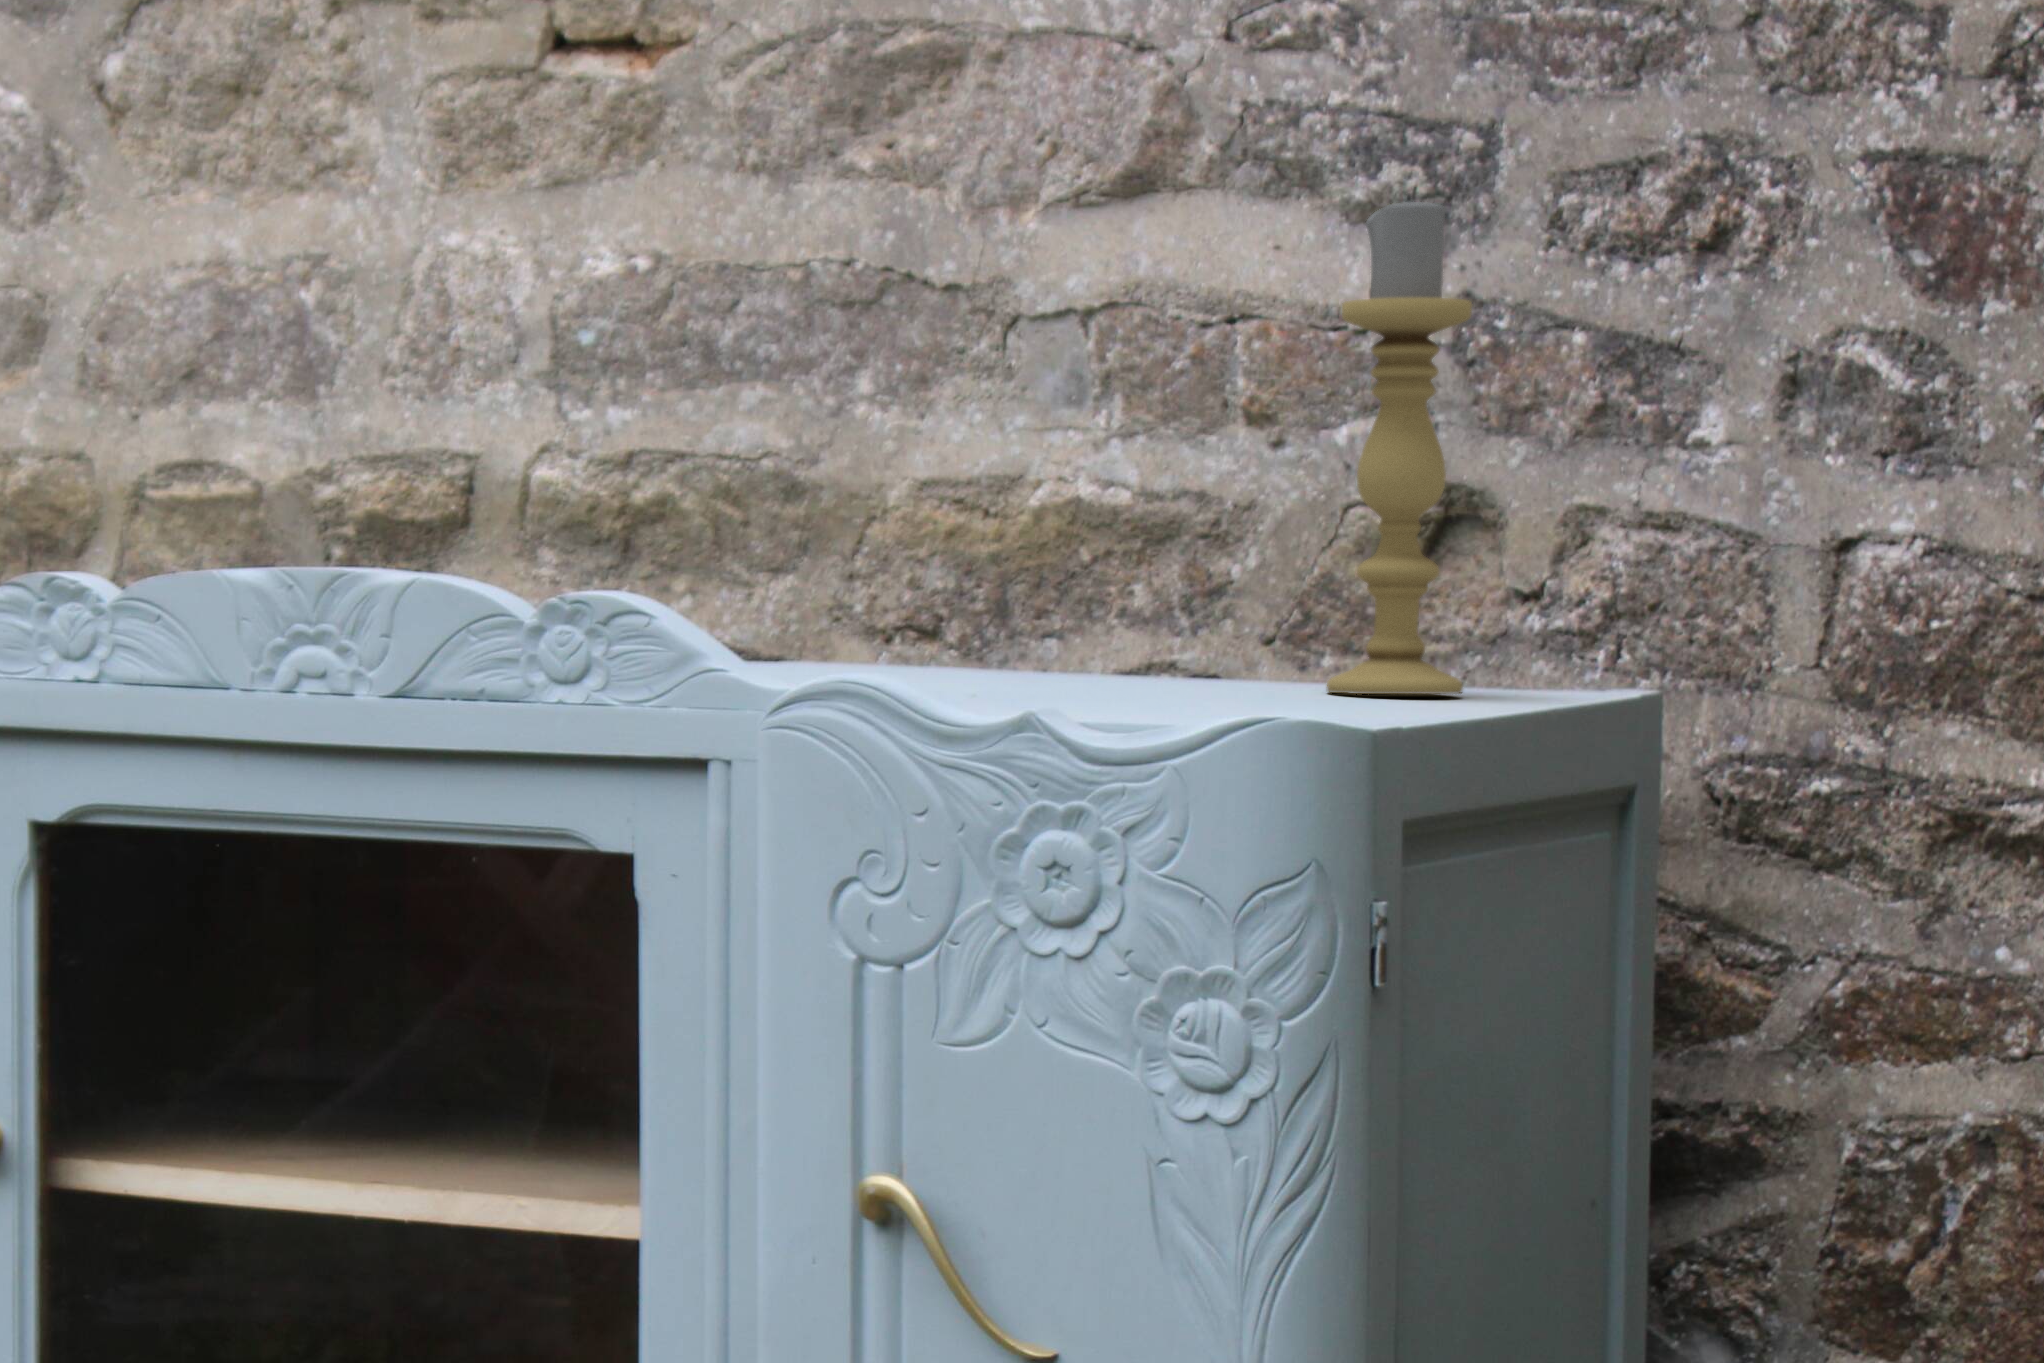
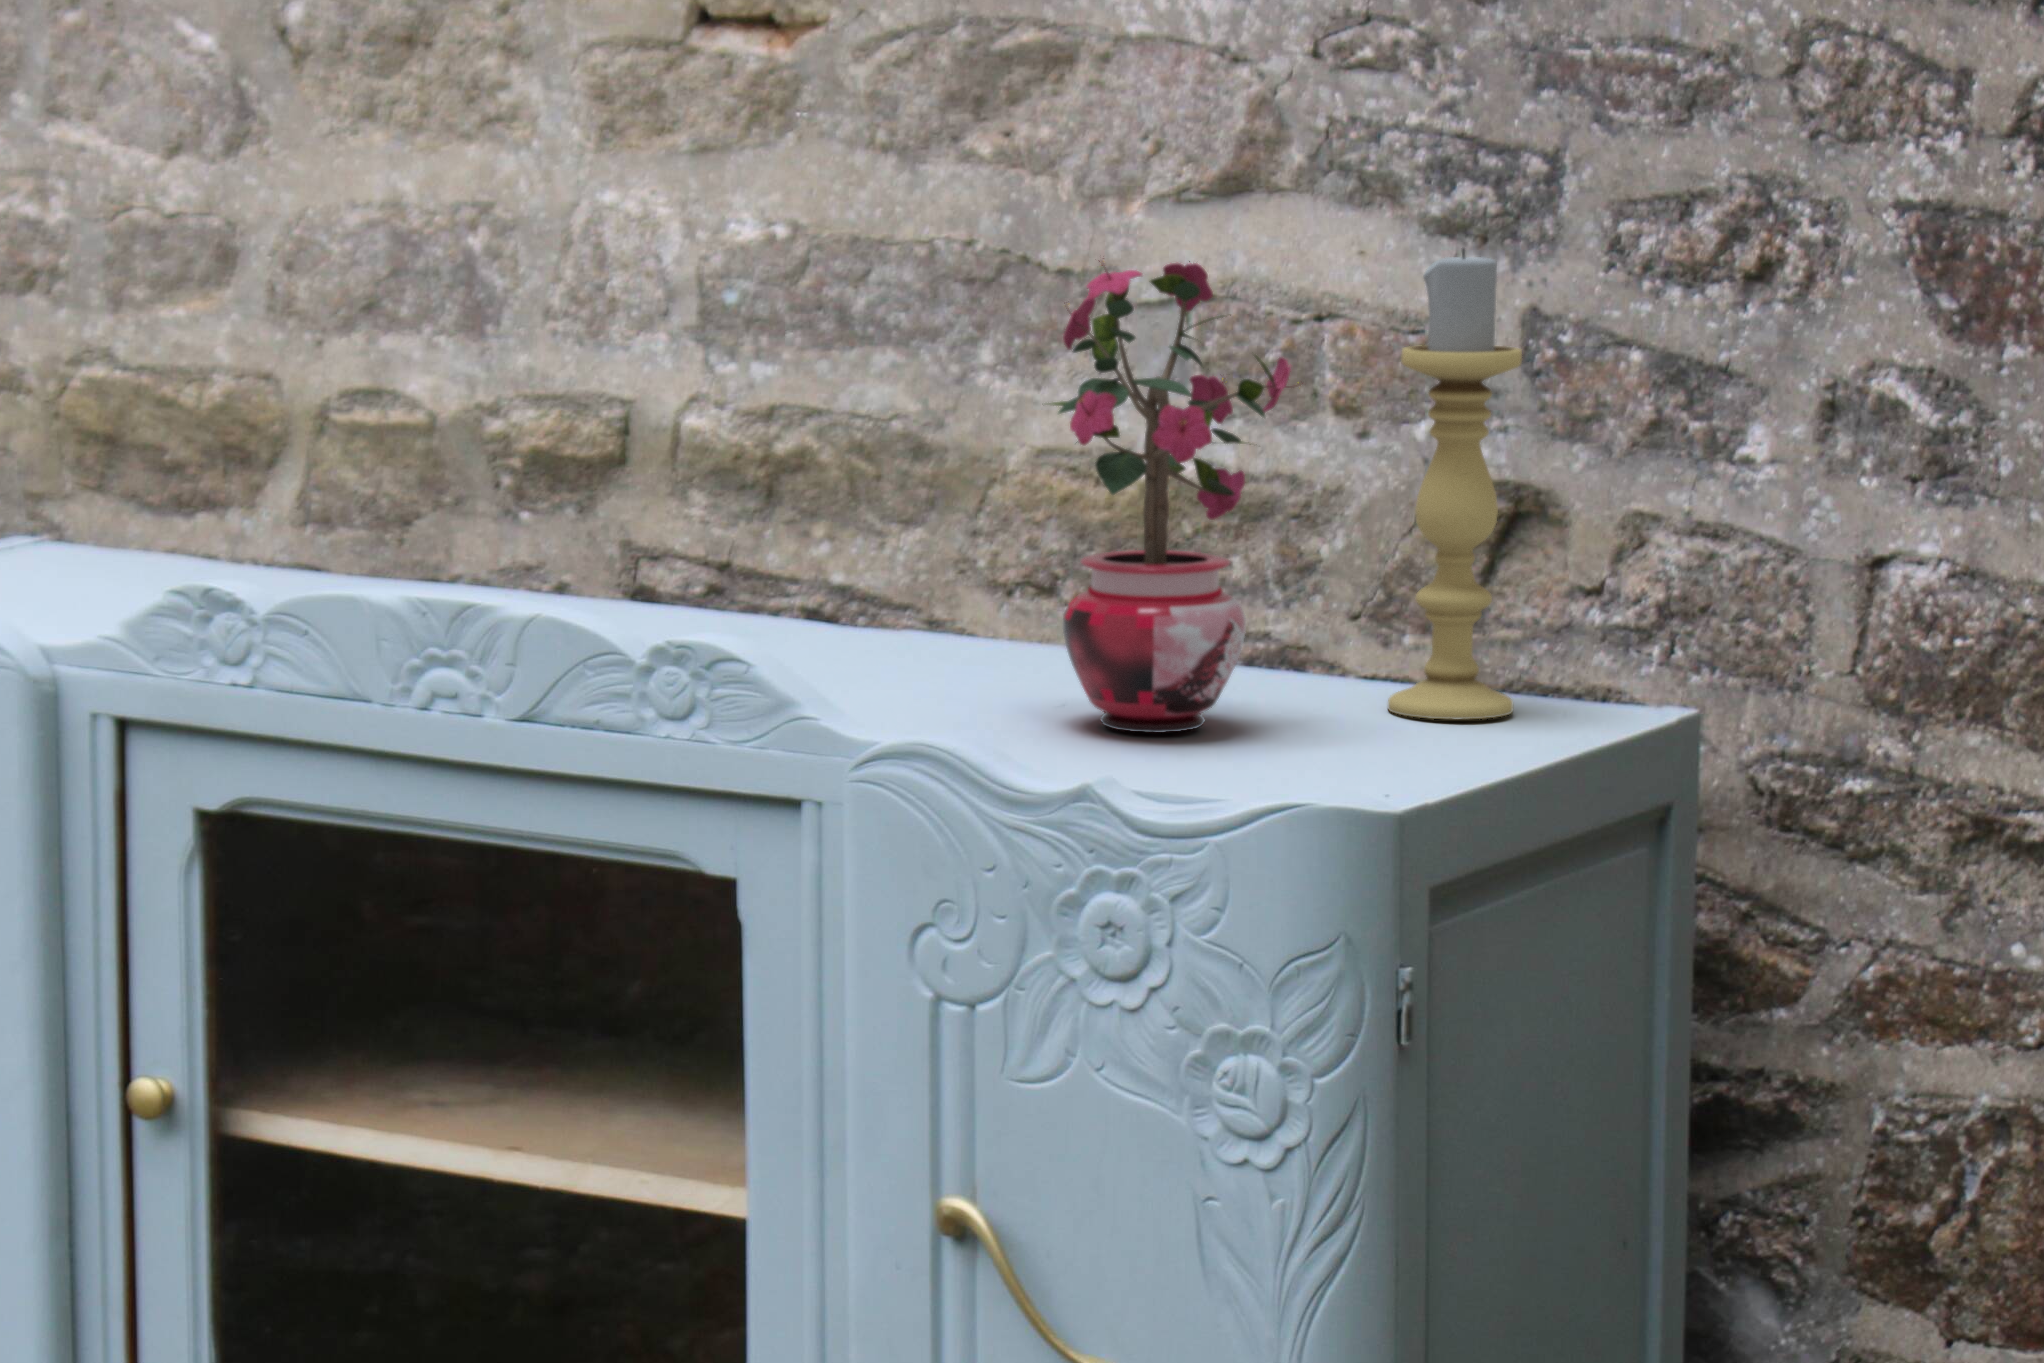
potted plant: none [963,169,1252,693] -> present [1051,258,1303,733]

